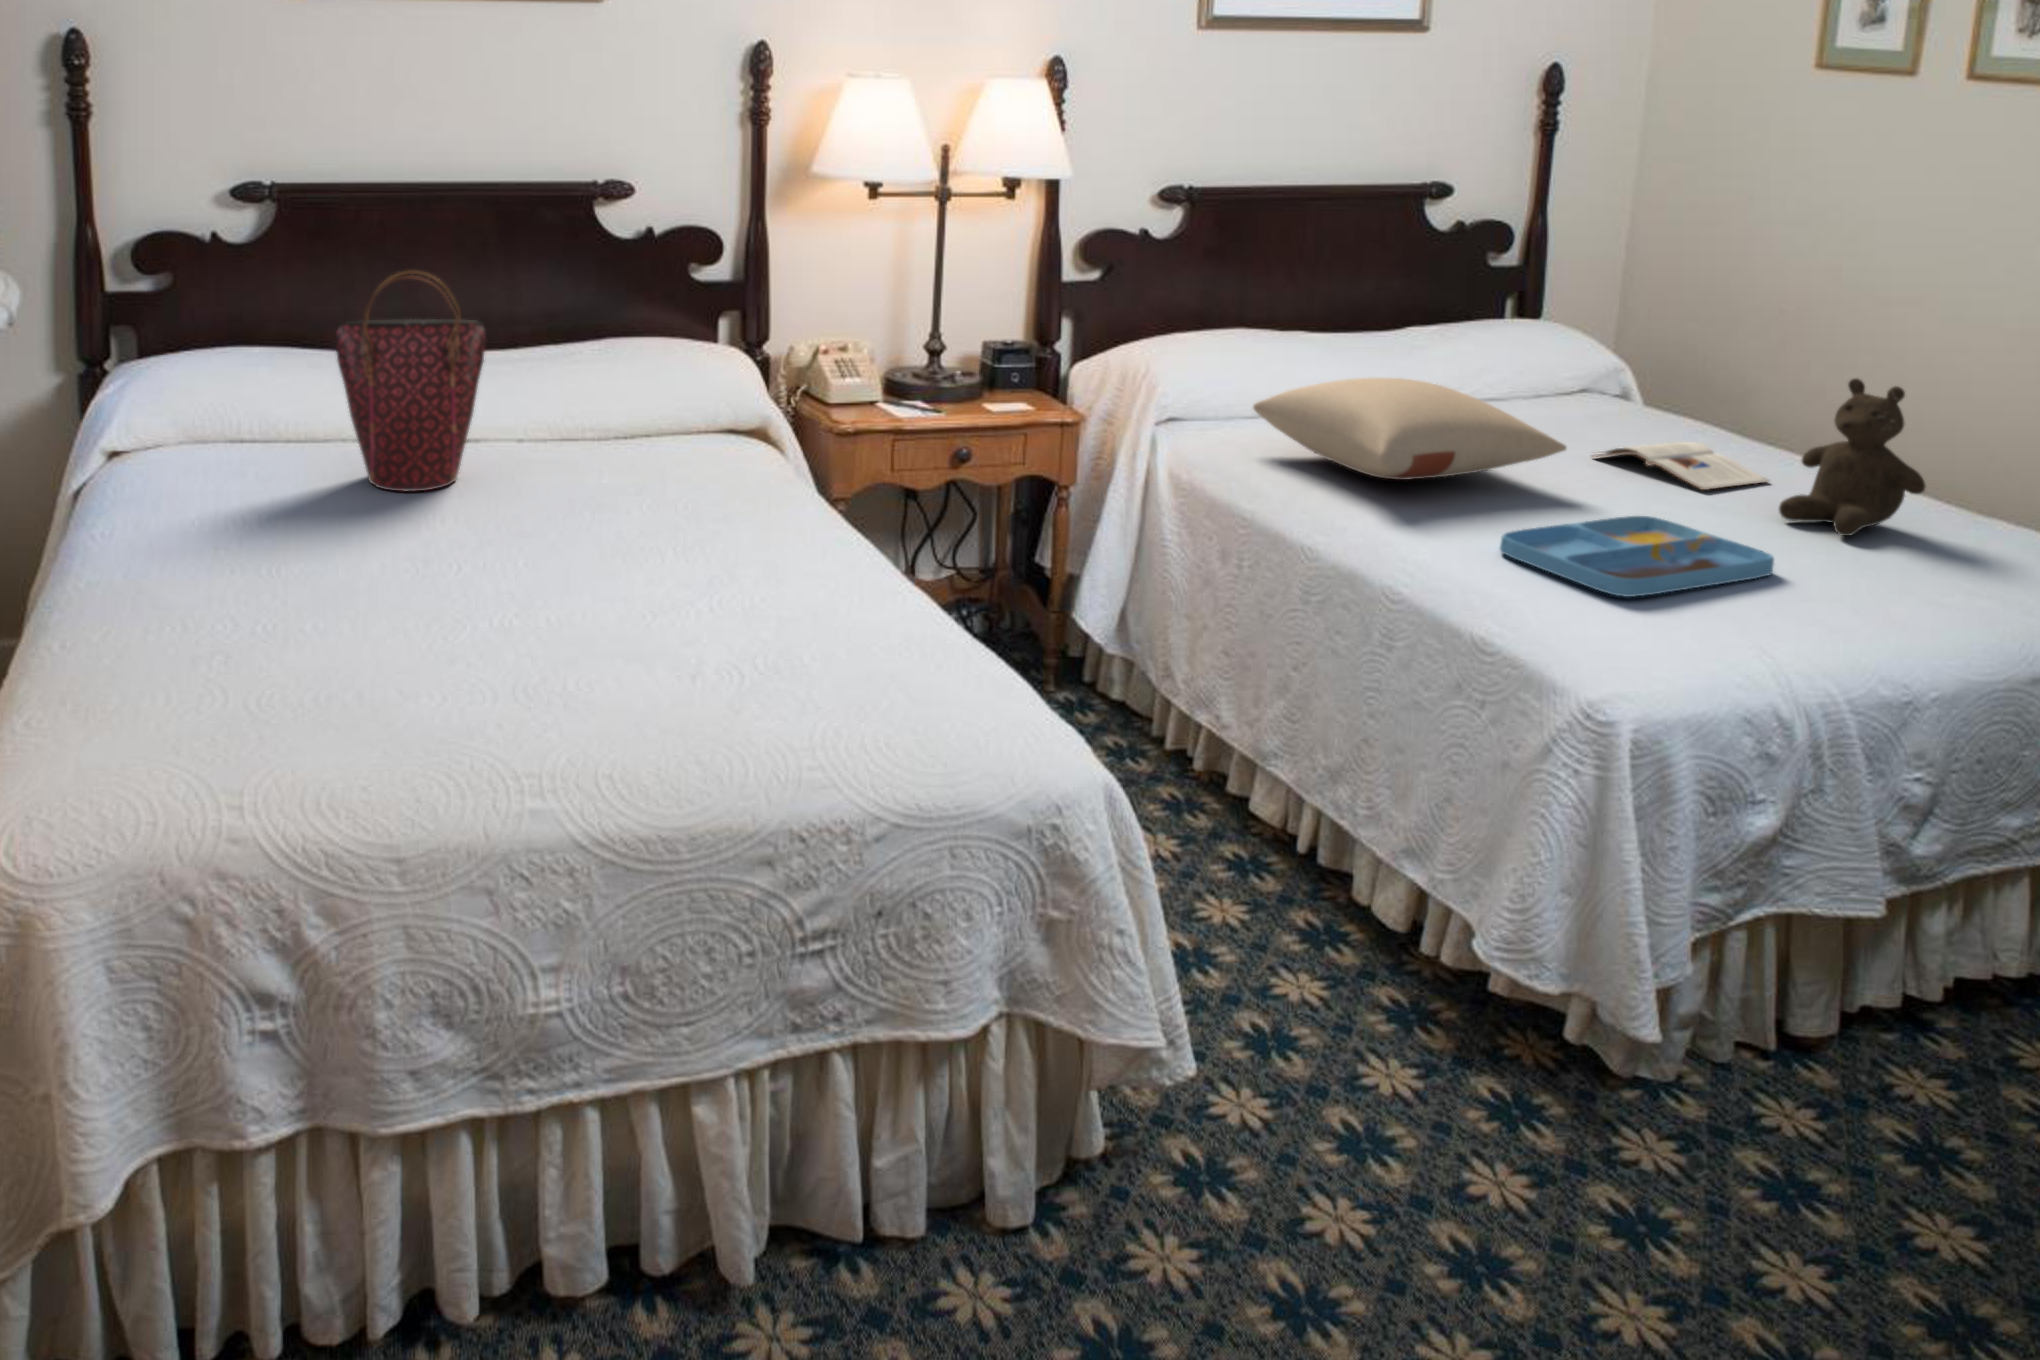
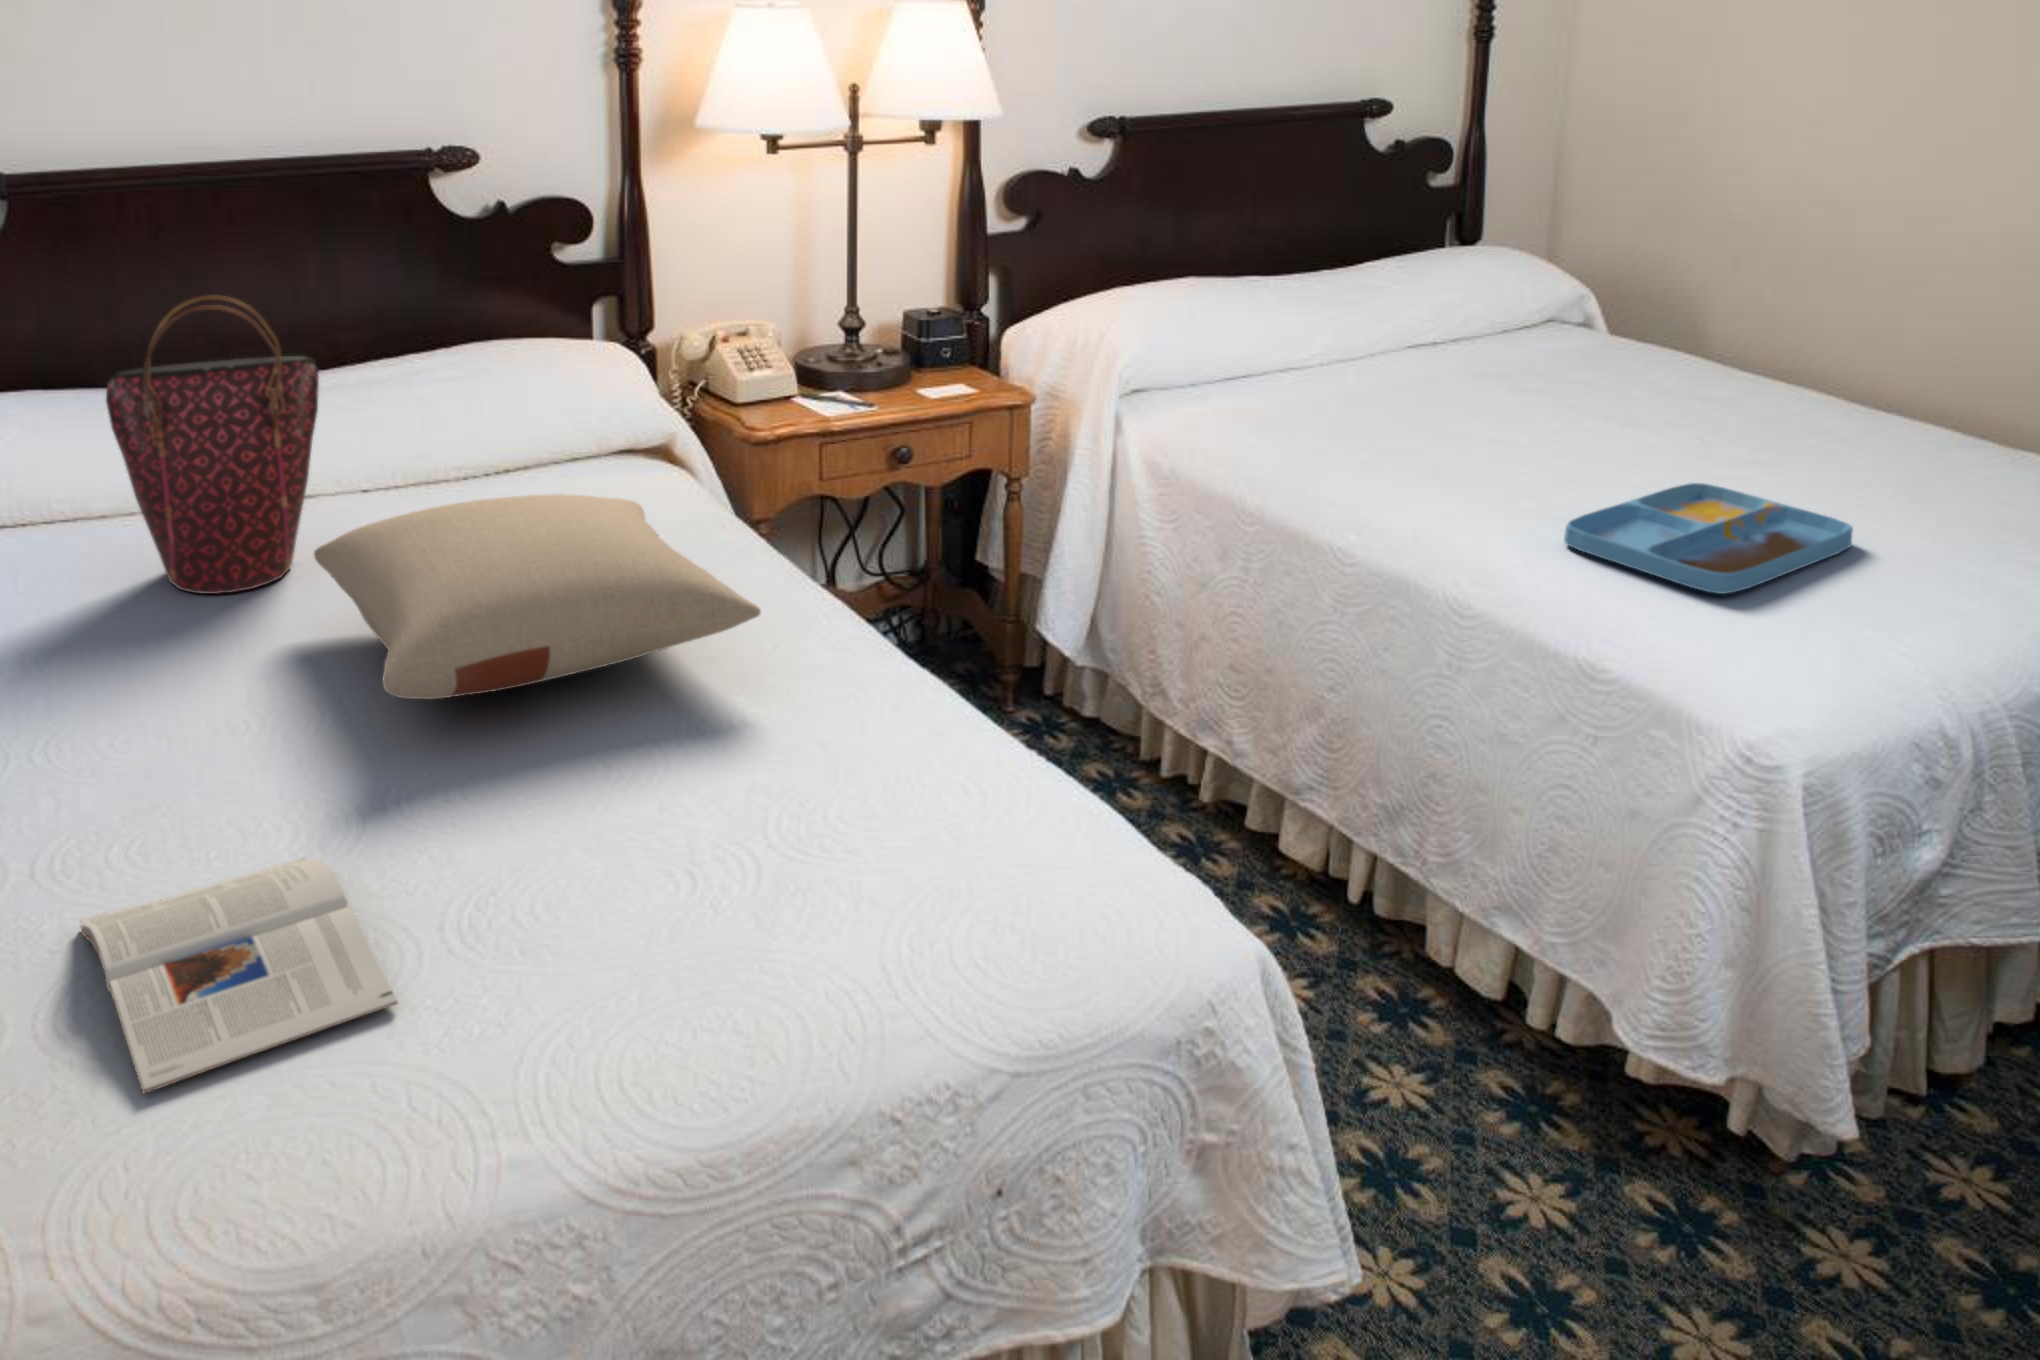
pillow: present [1253,378,1566,480] -> present [314,494,760,699]
teddy bear: present [1779,378,1926,536] -> none [1820,313,1972,488]
magazine: present [1593,442,1769,490] -> present [80,858,398,1093]

